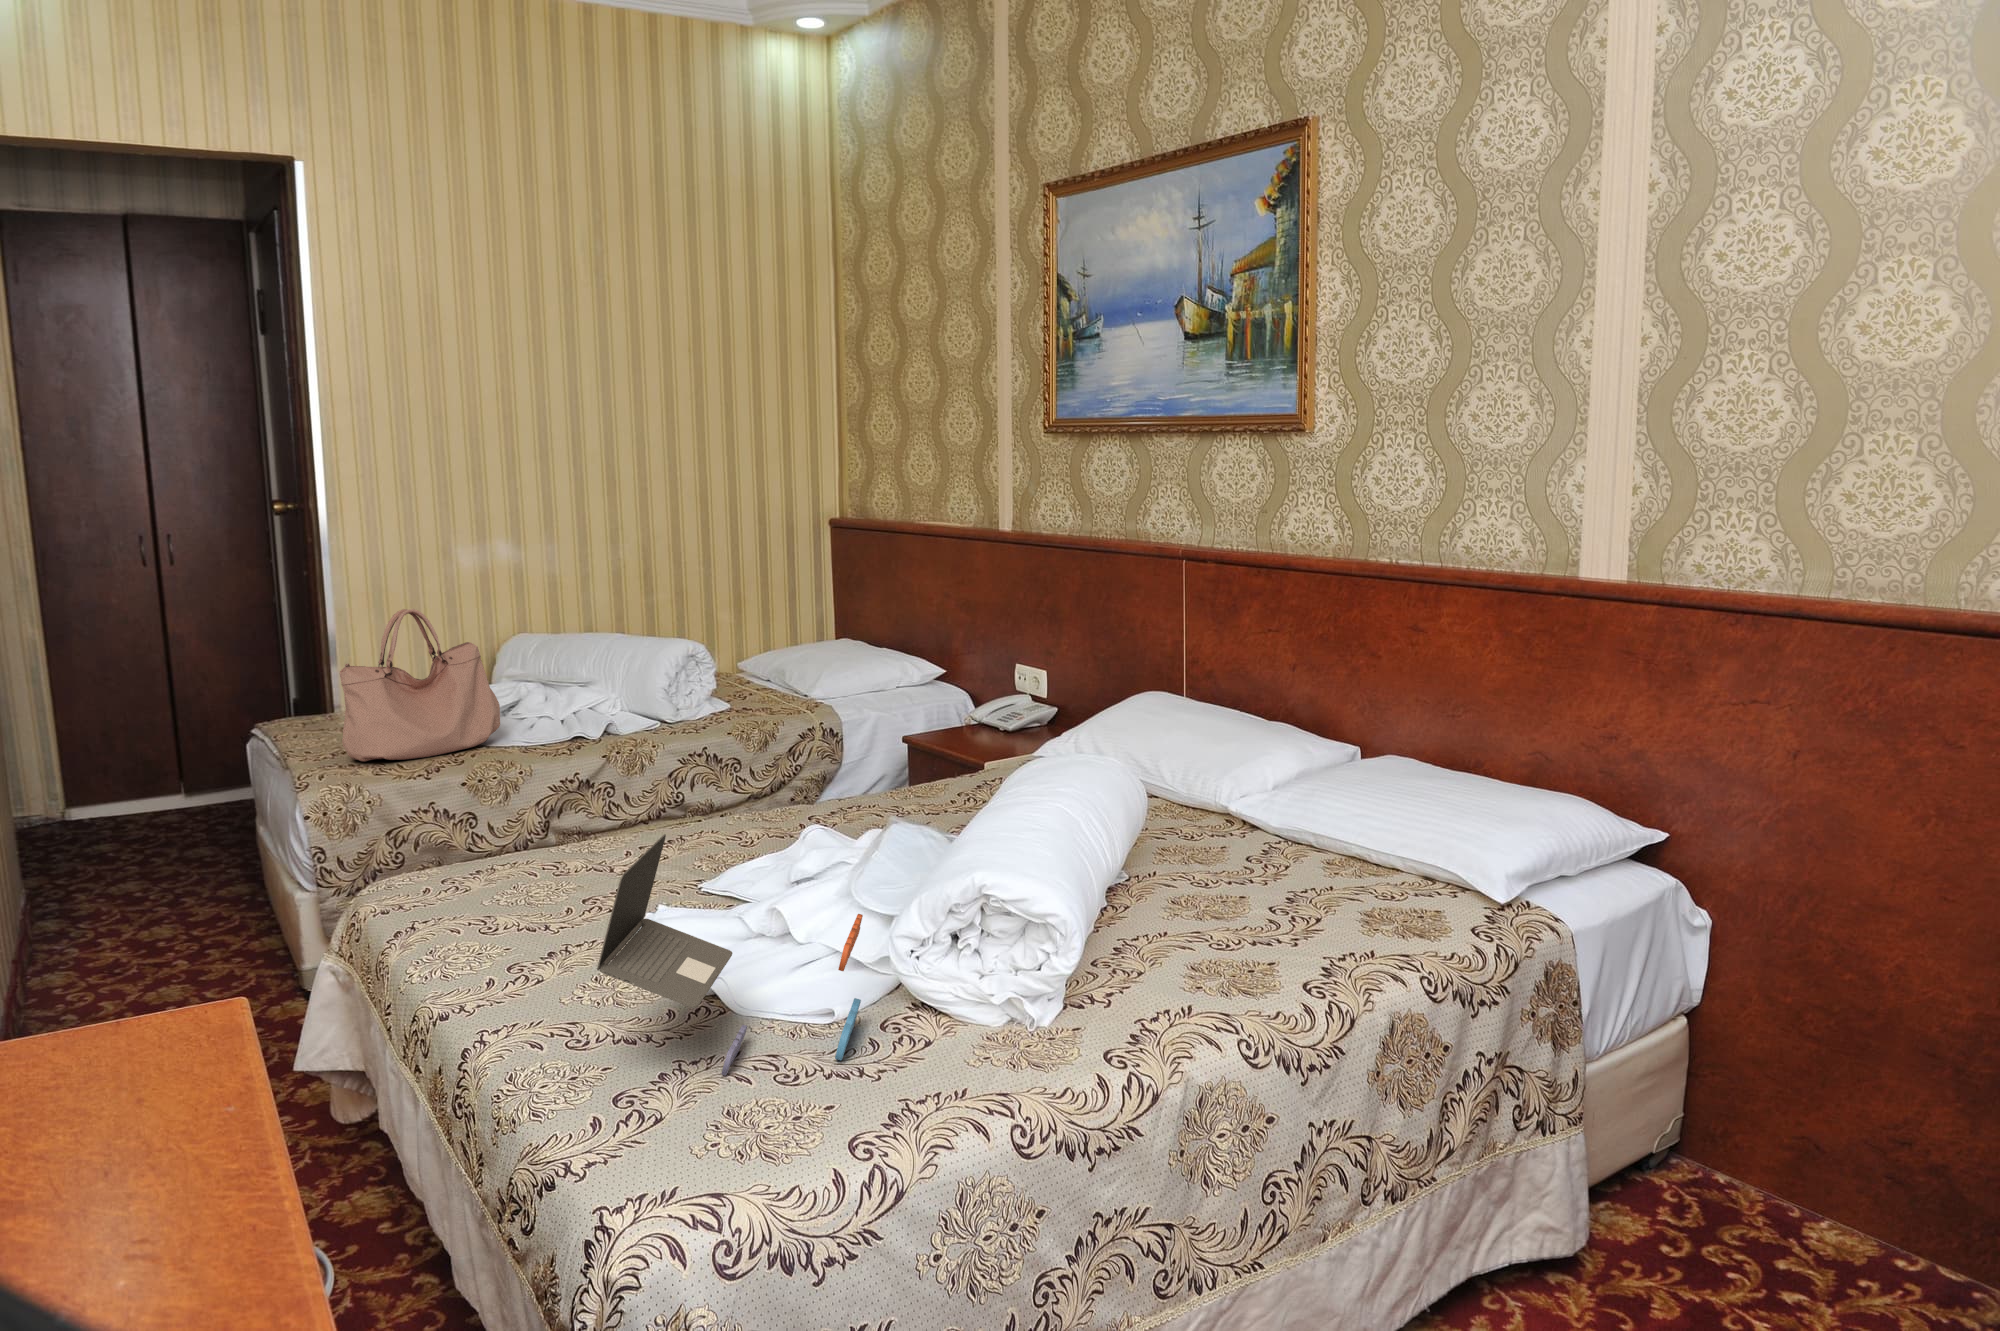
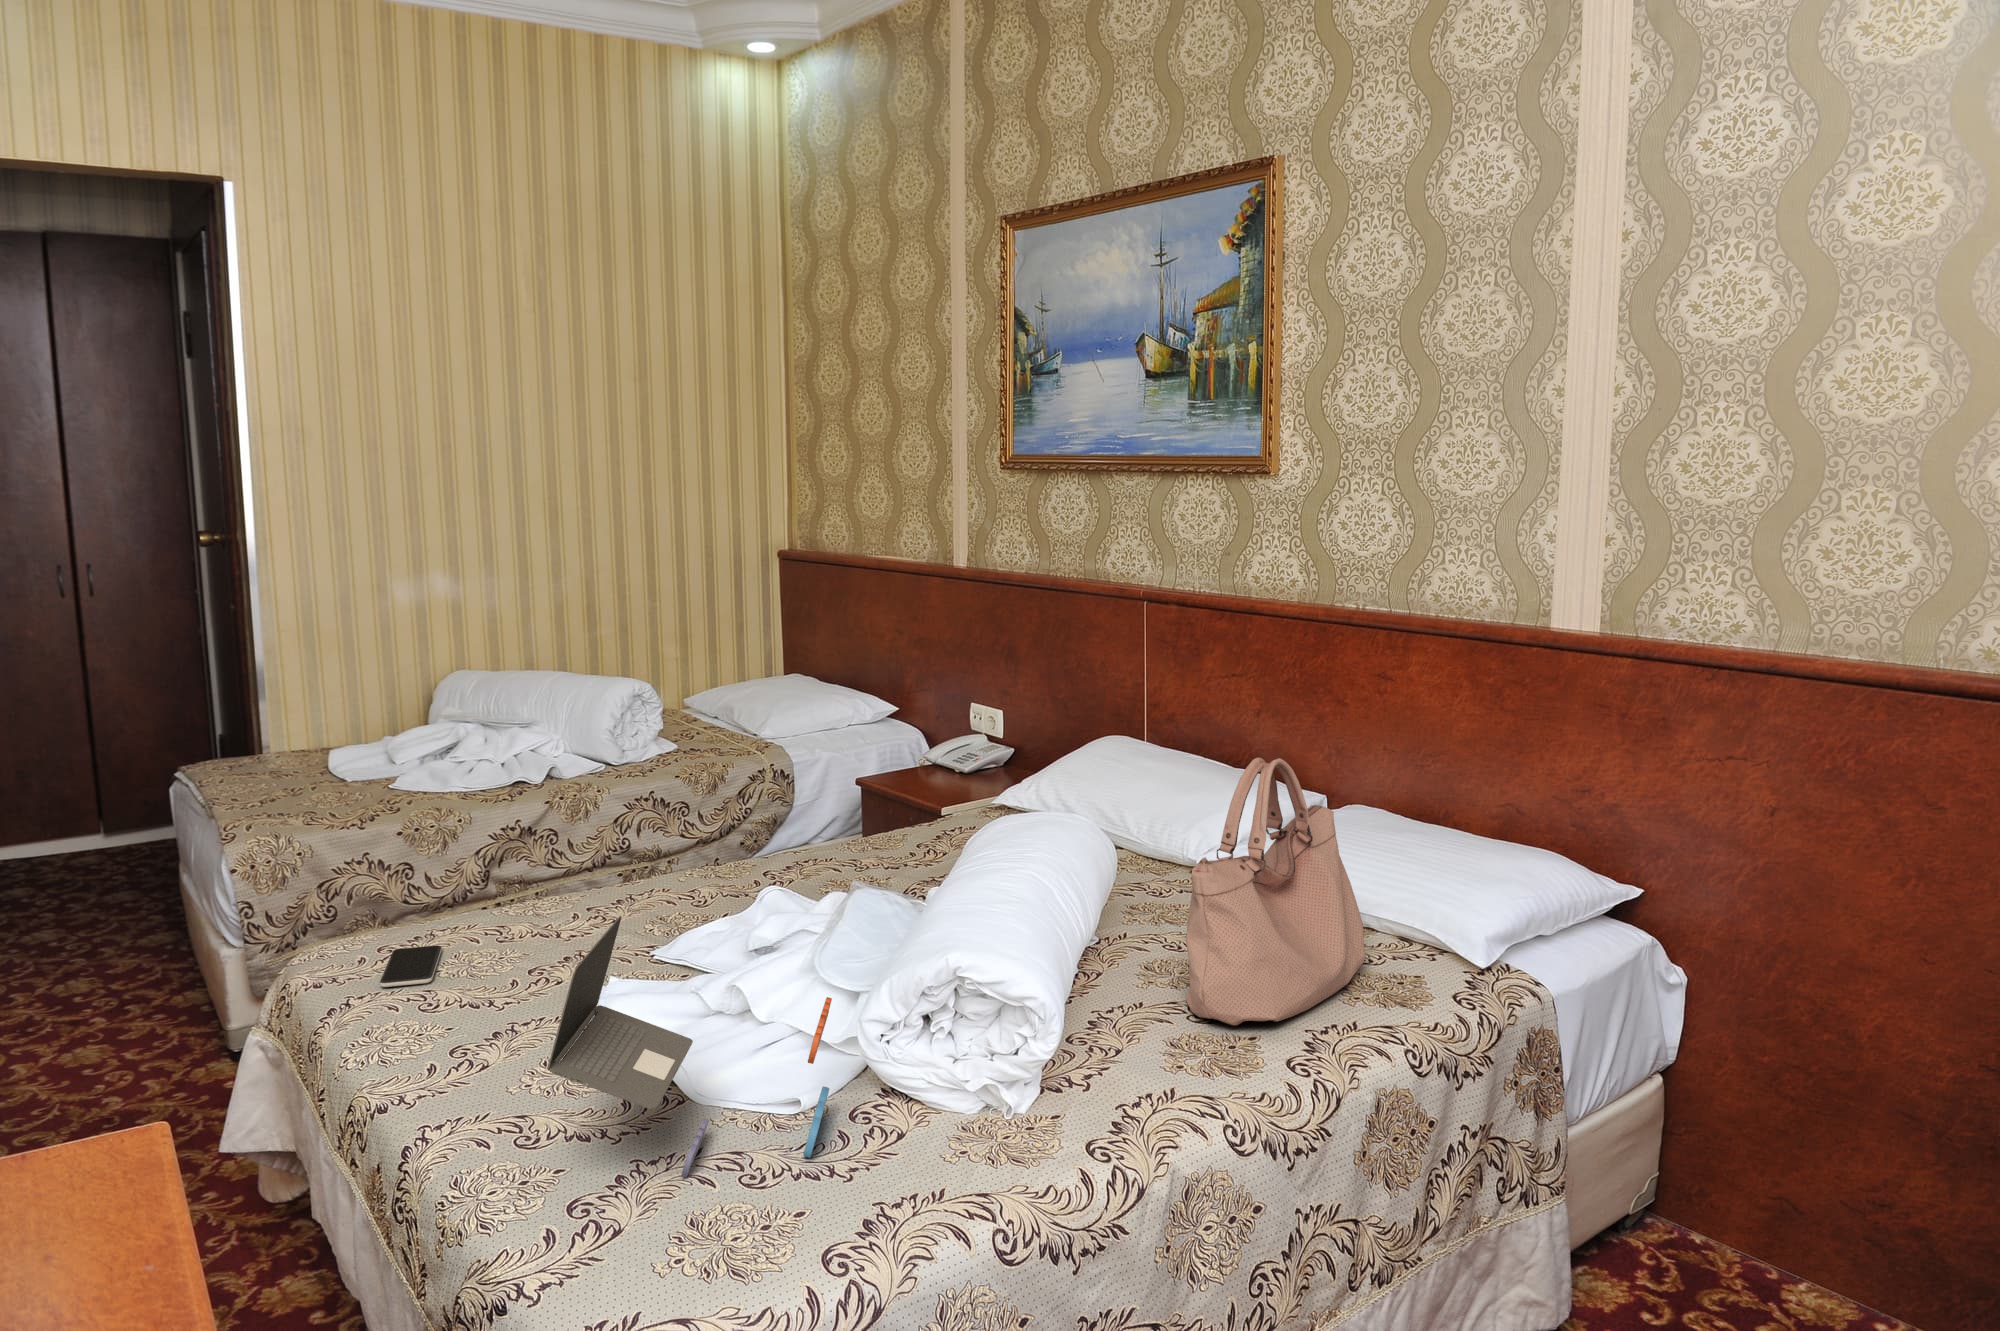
handbag: present [339,609,500,762] -> present [1185,758,1365,1025]
smartphone: none [444,880,501,915] -> present [380,945,442,987]

